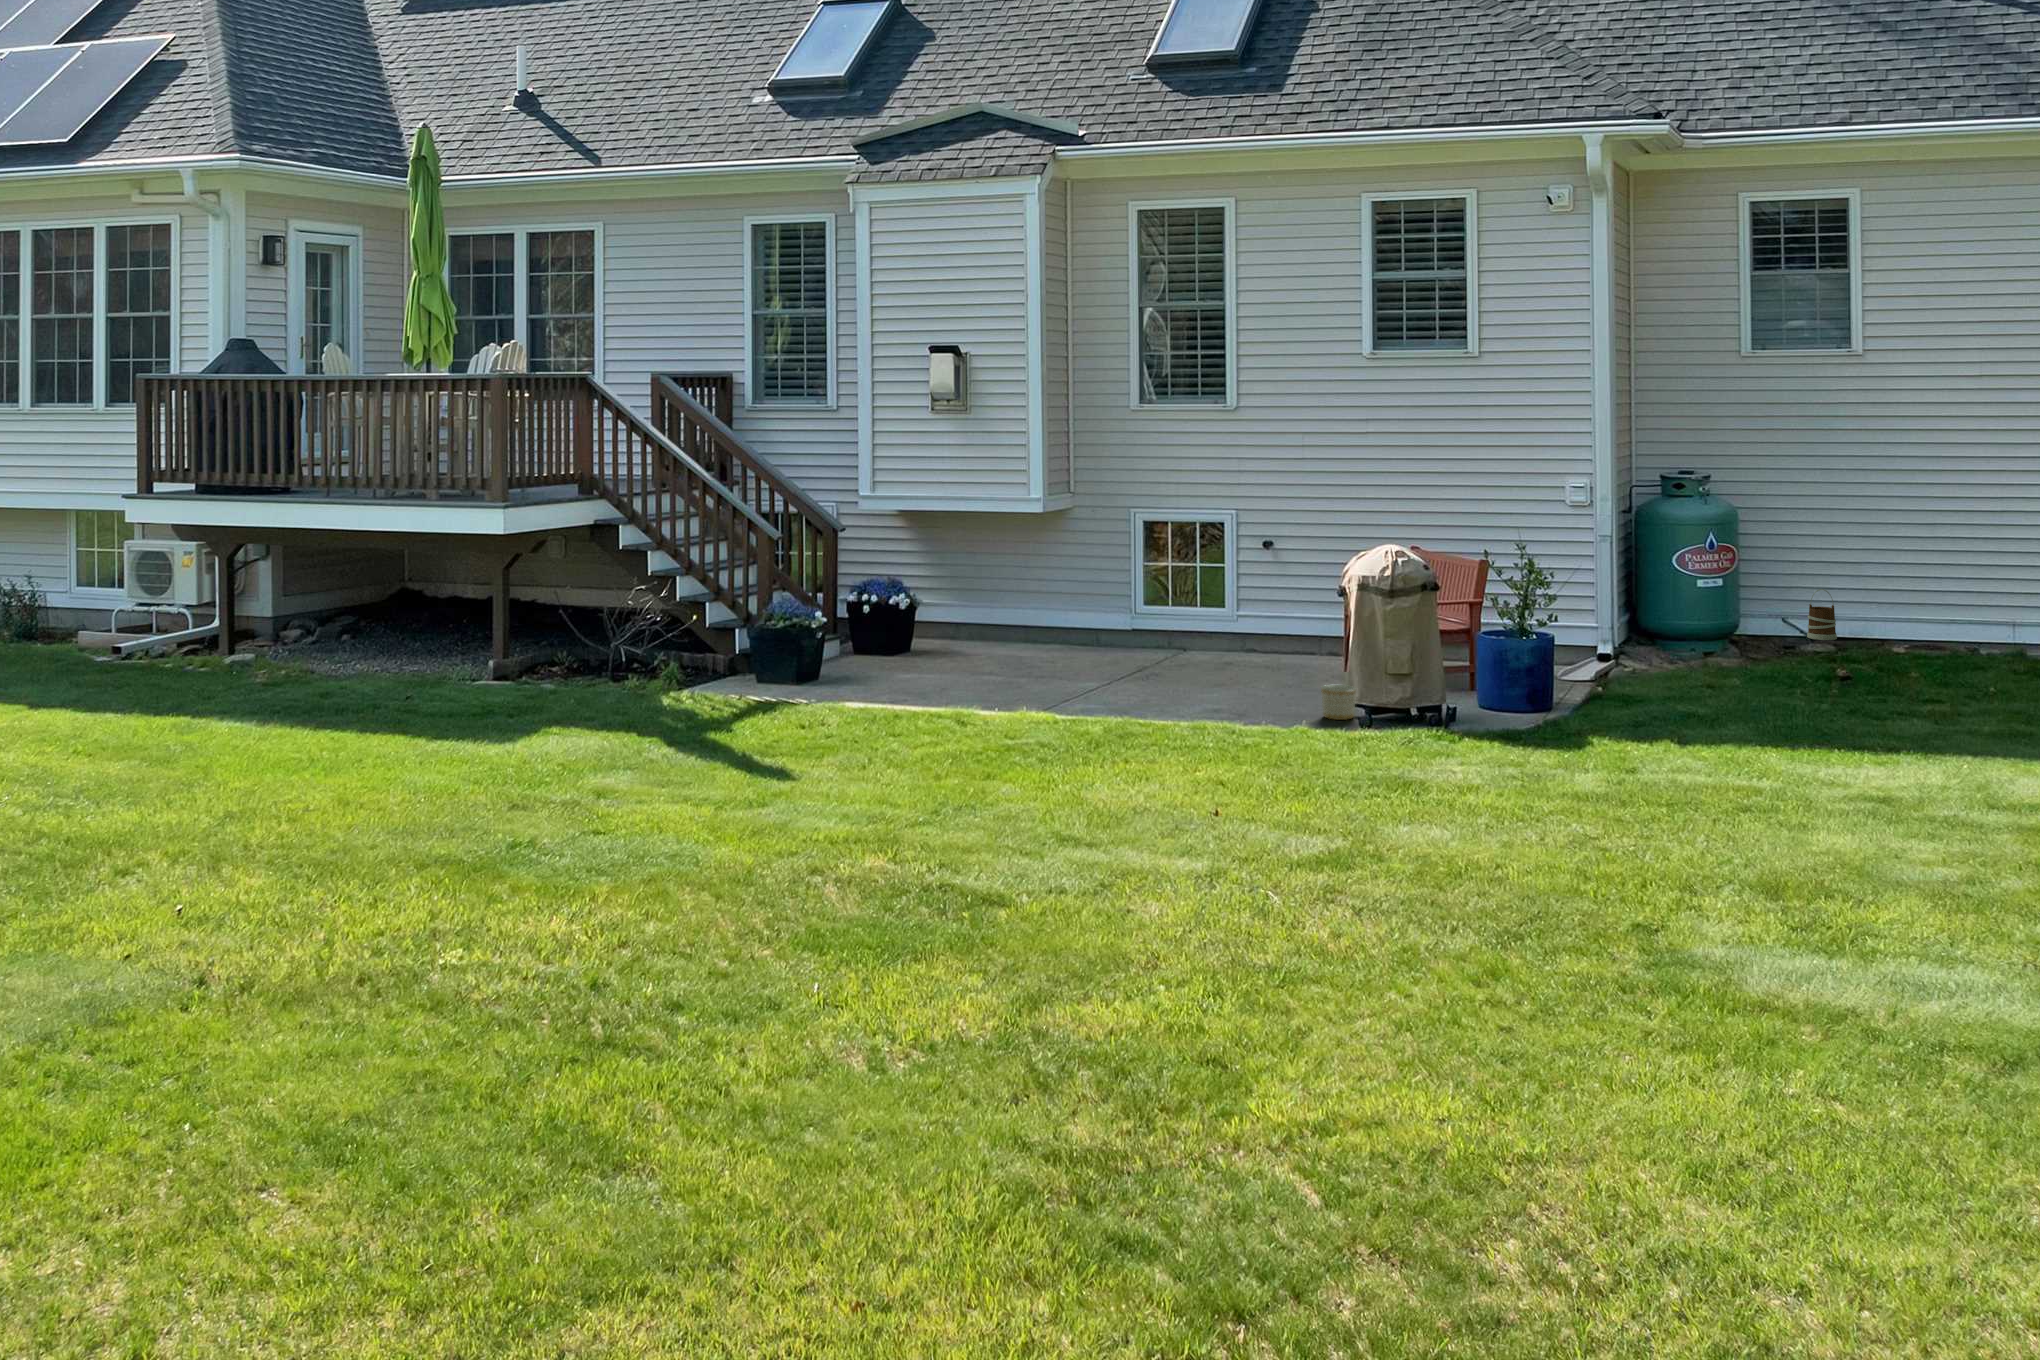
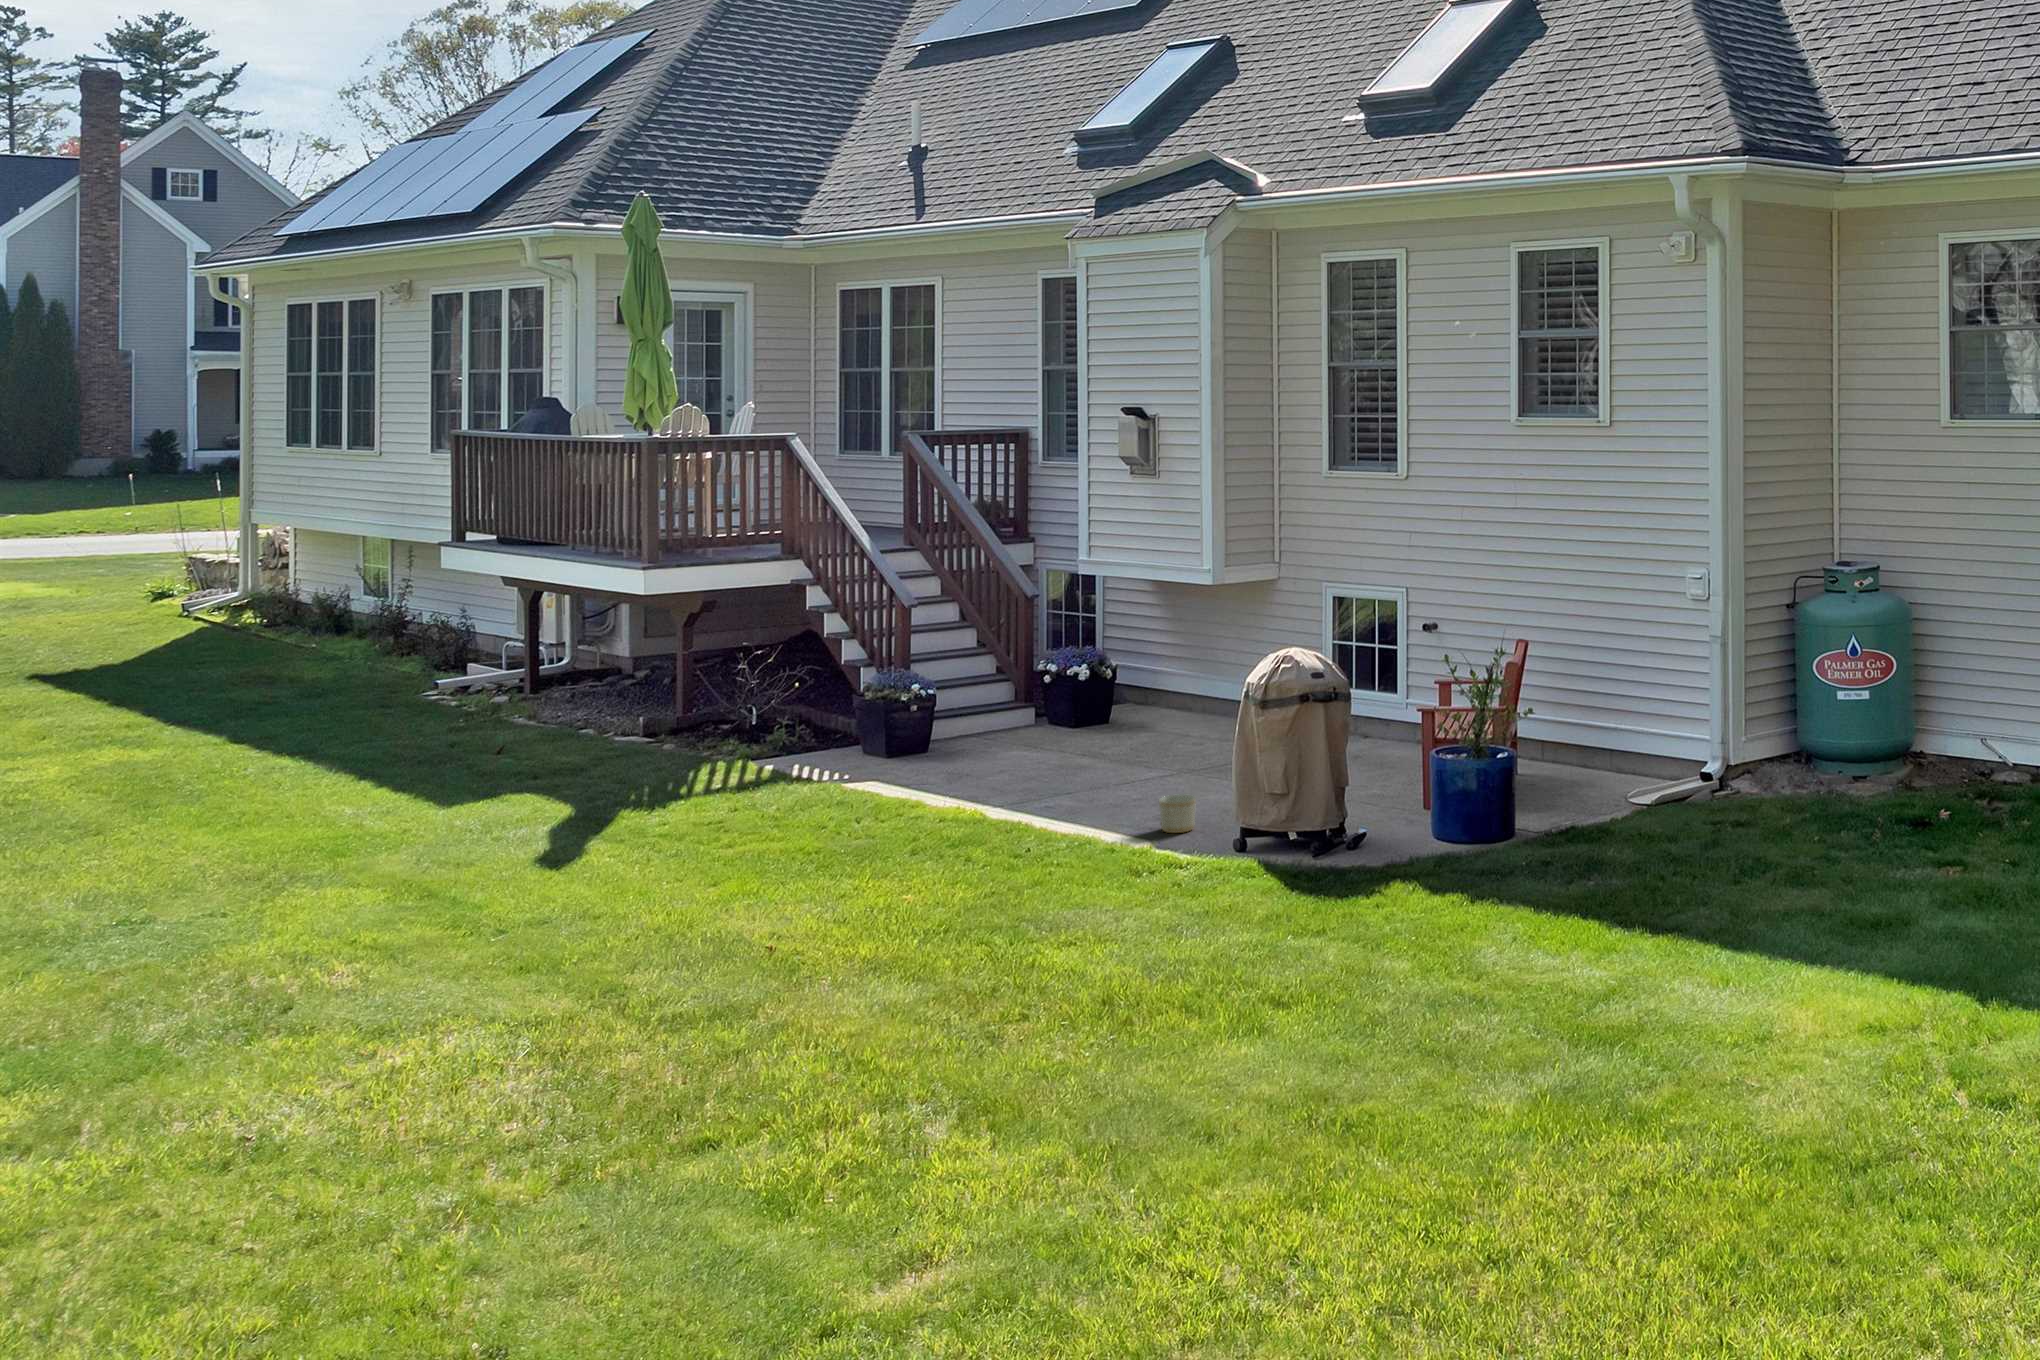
wooden bucket: present [1807,589,1837,640] -> none [1994,707,2027,769]

